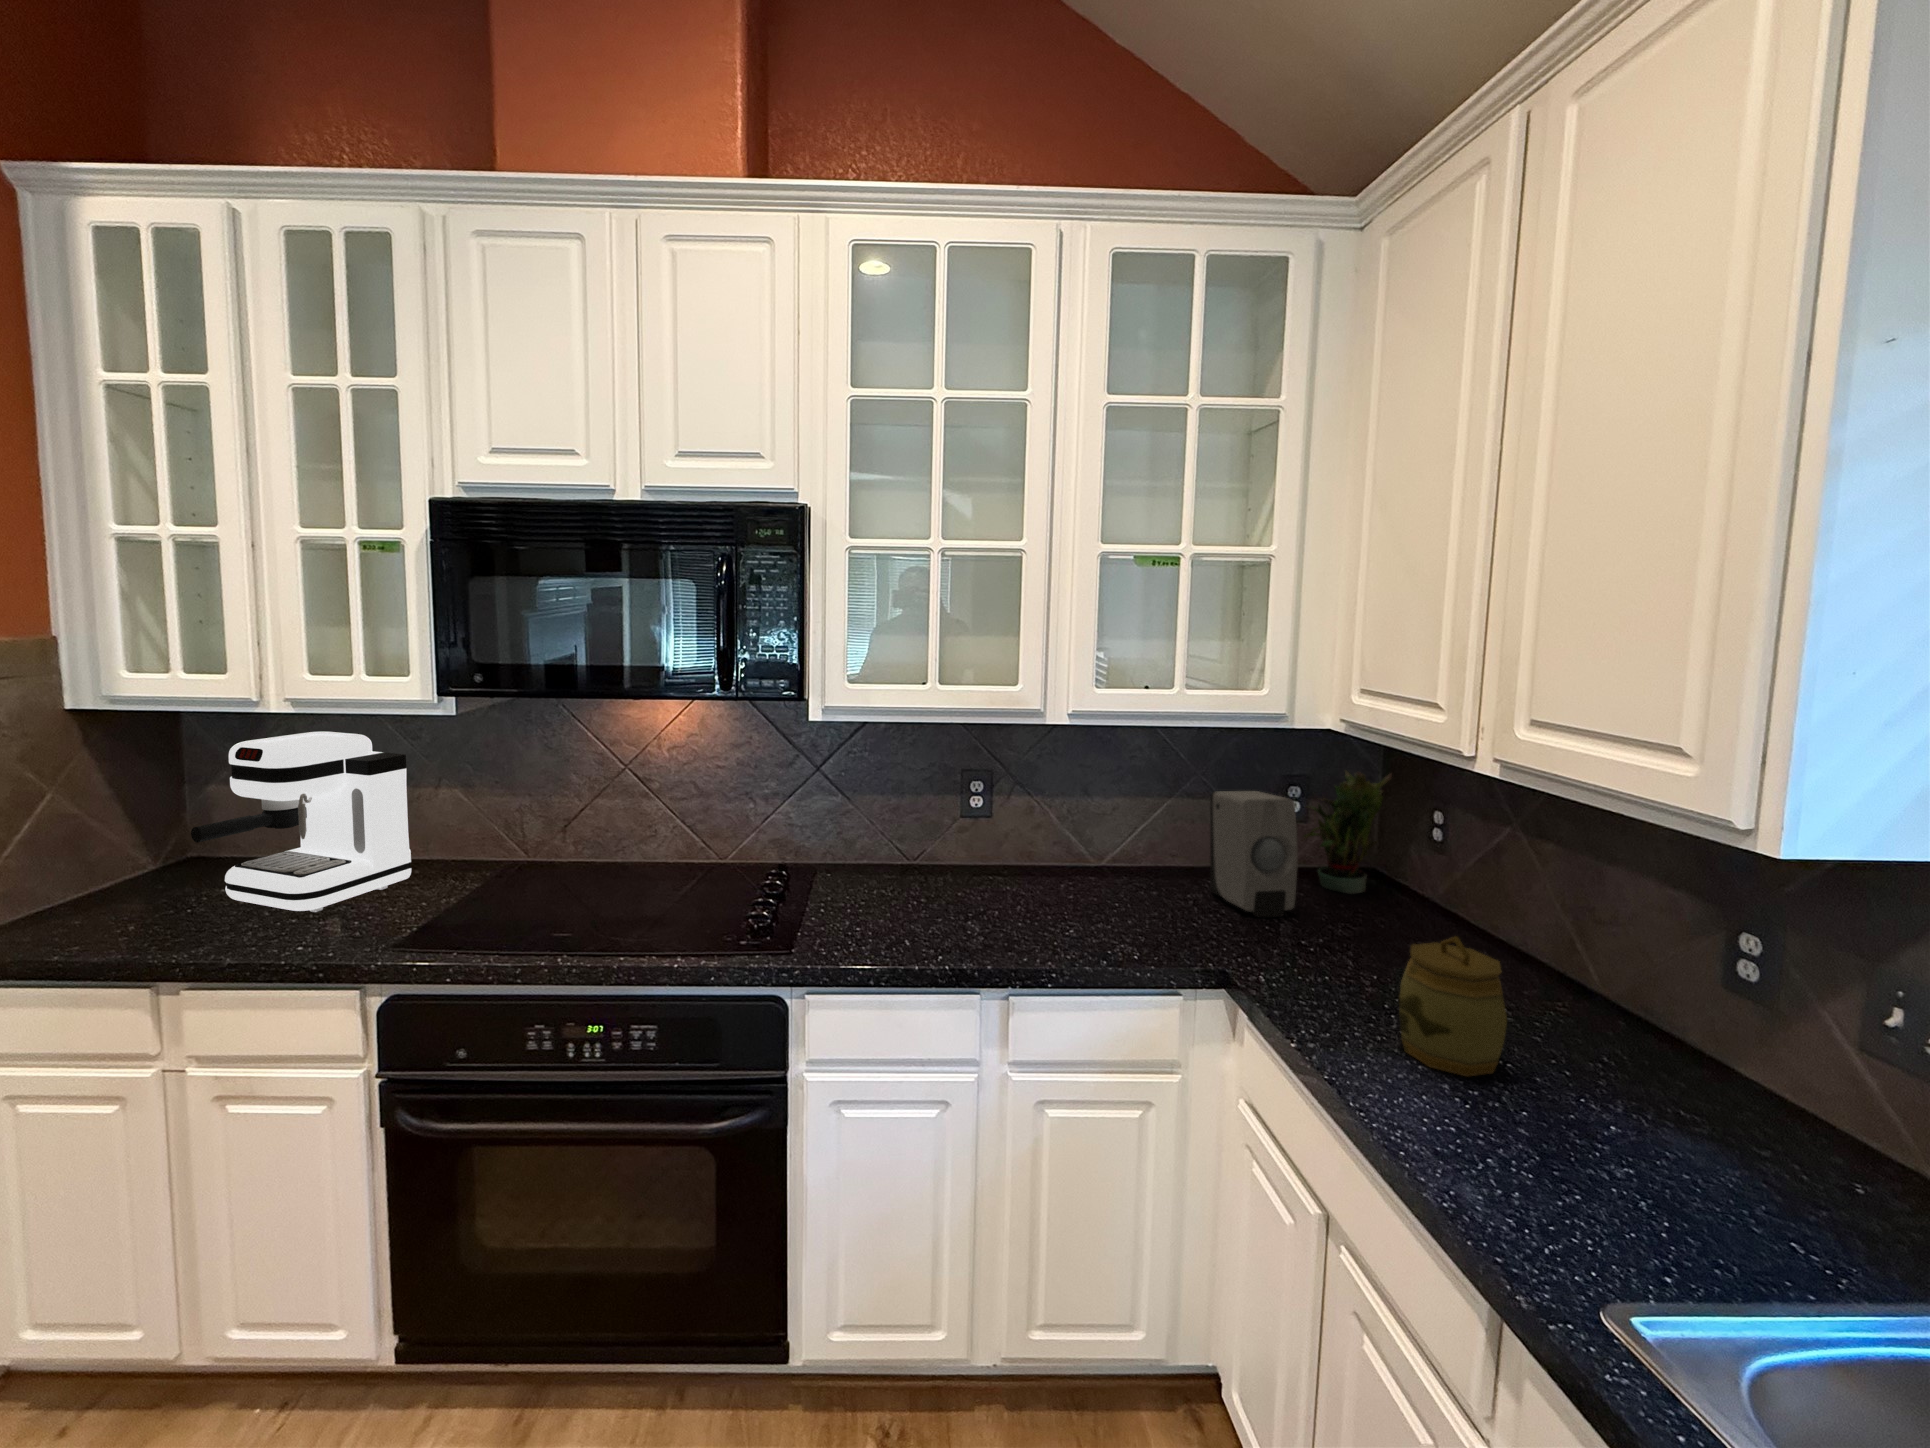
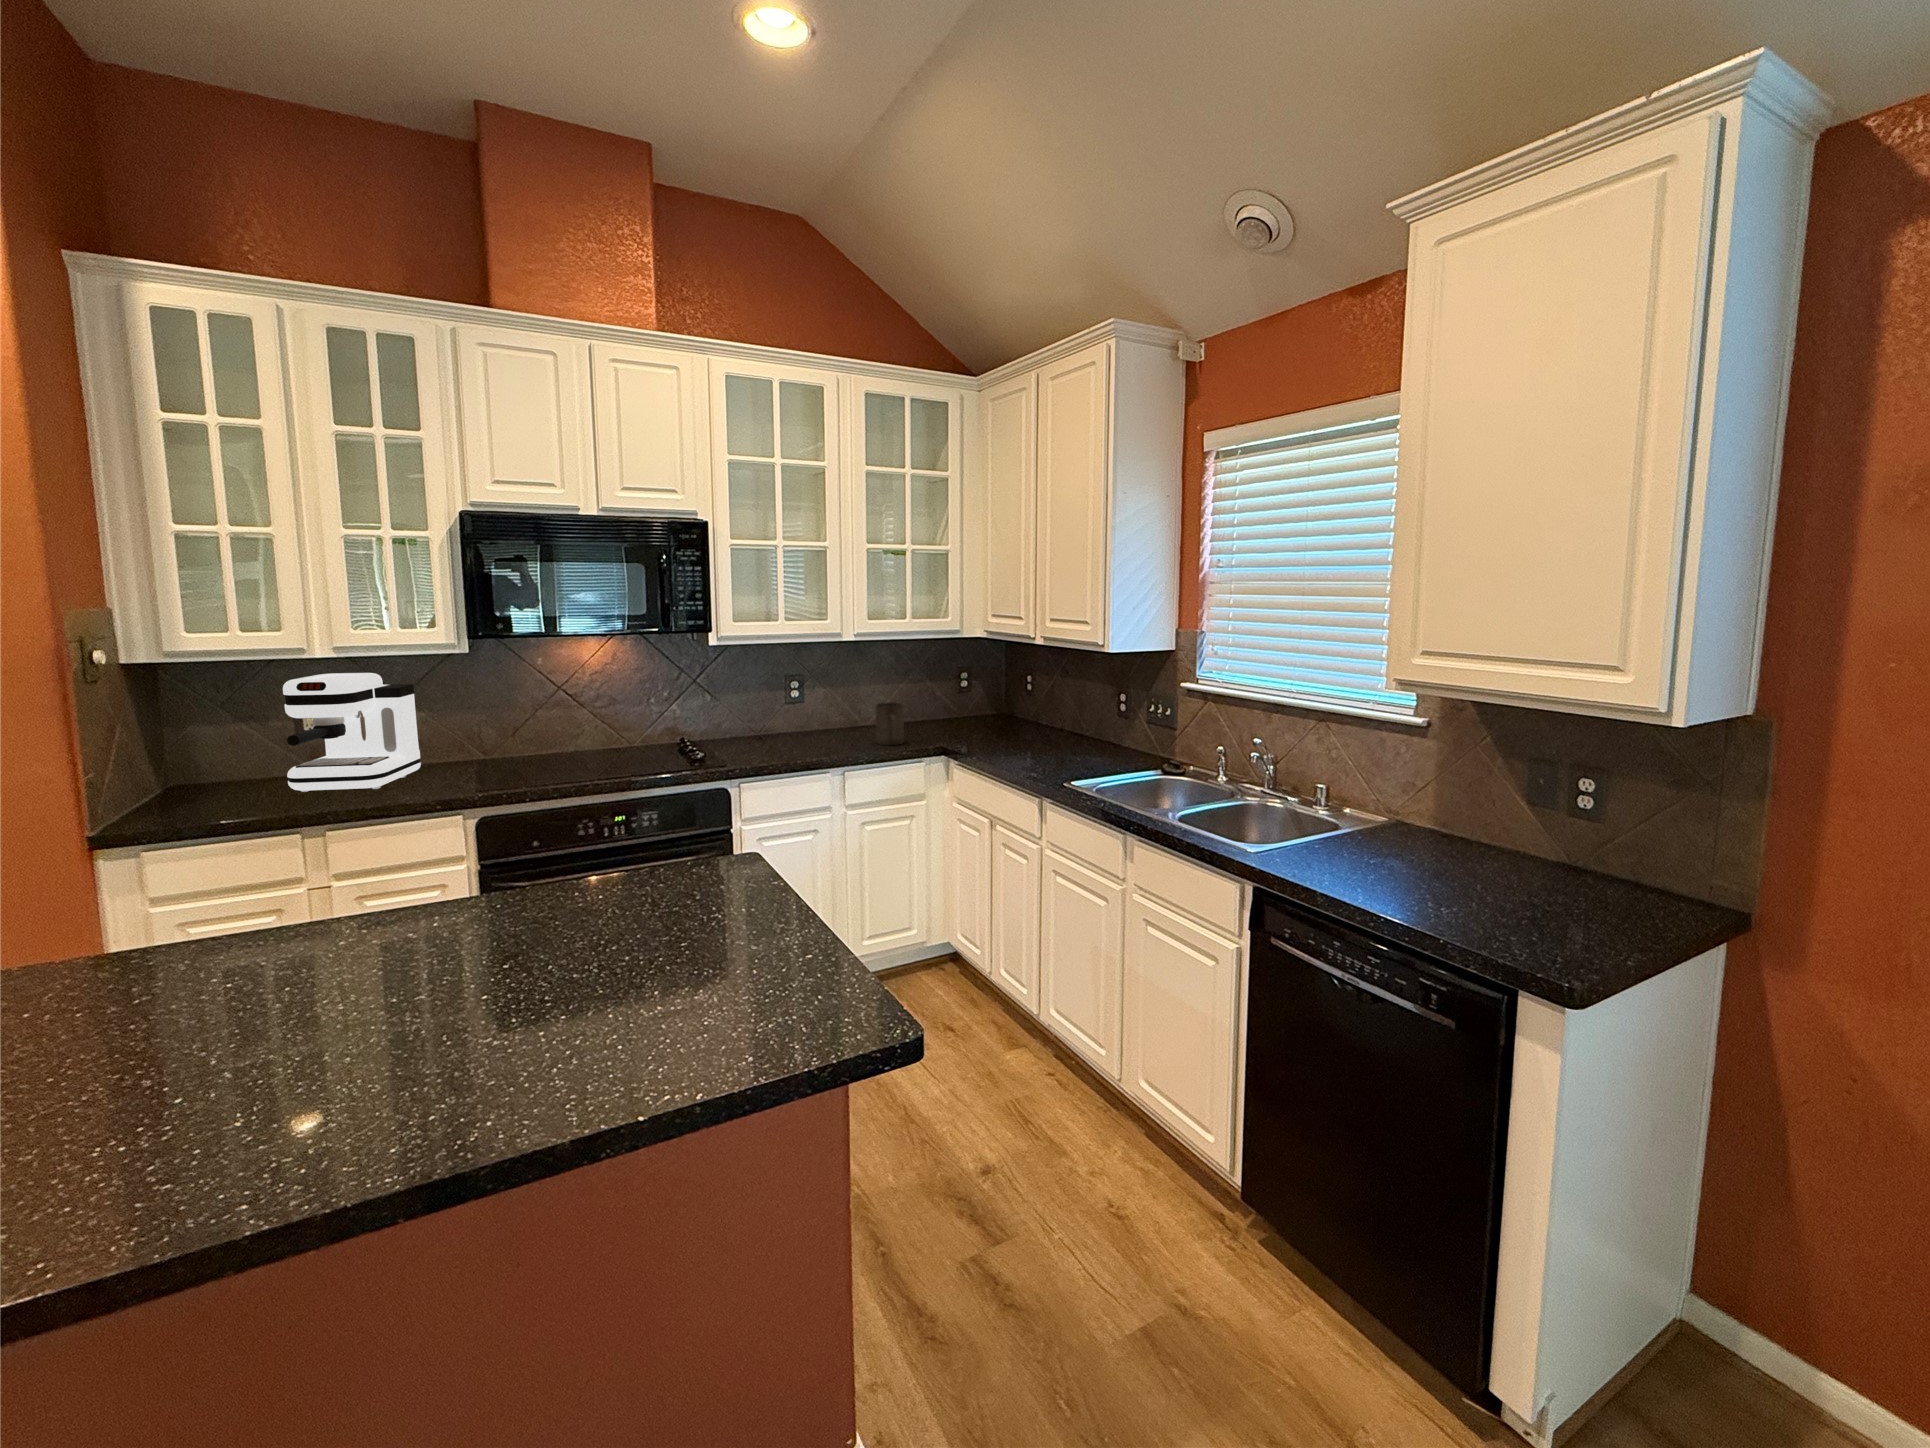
potted plant: present [1304,771,1392,893] -> none [968,659,1009,723]
soap dispenser: present [1210,790,1297,917] -> none [924,673,969,734]
mug: none [1097,846,1156,937] -> present [875,702,904,745]
jar: present [1399,937,1507,1077] -> none [1011,708,1047,760]

